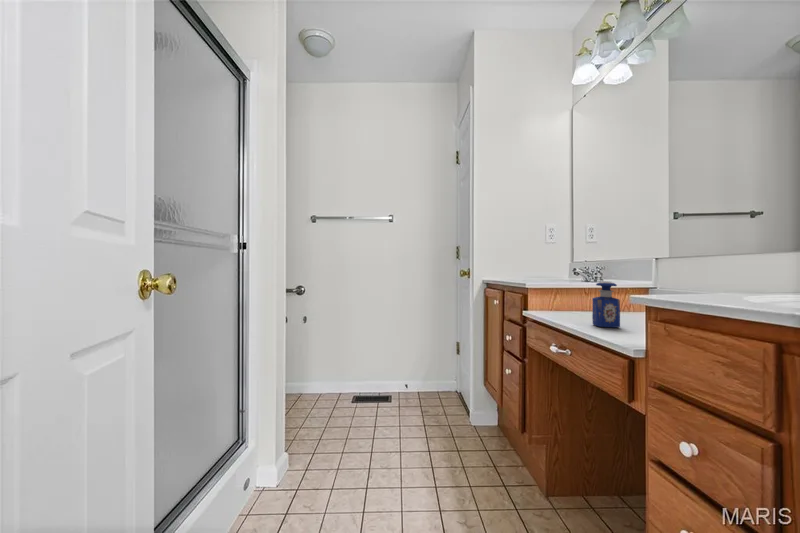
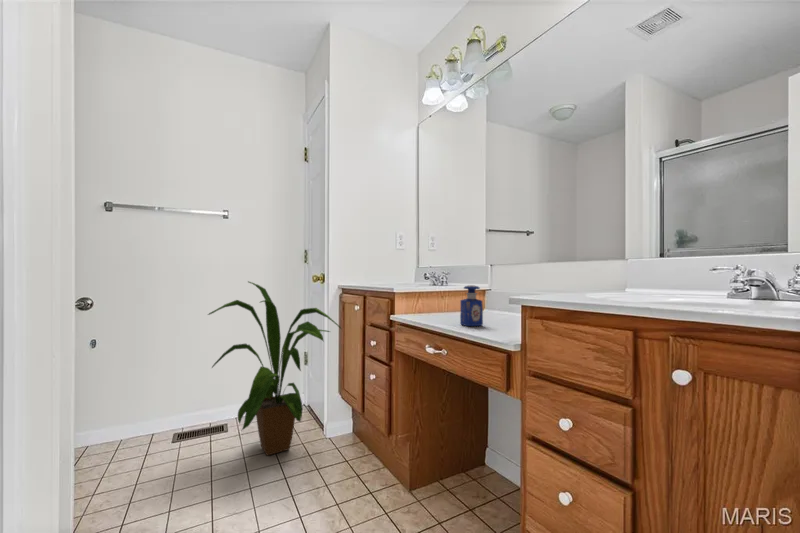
house plant: none [372,276,483,426] -> present [208,281,340,455]

